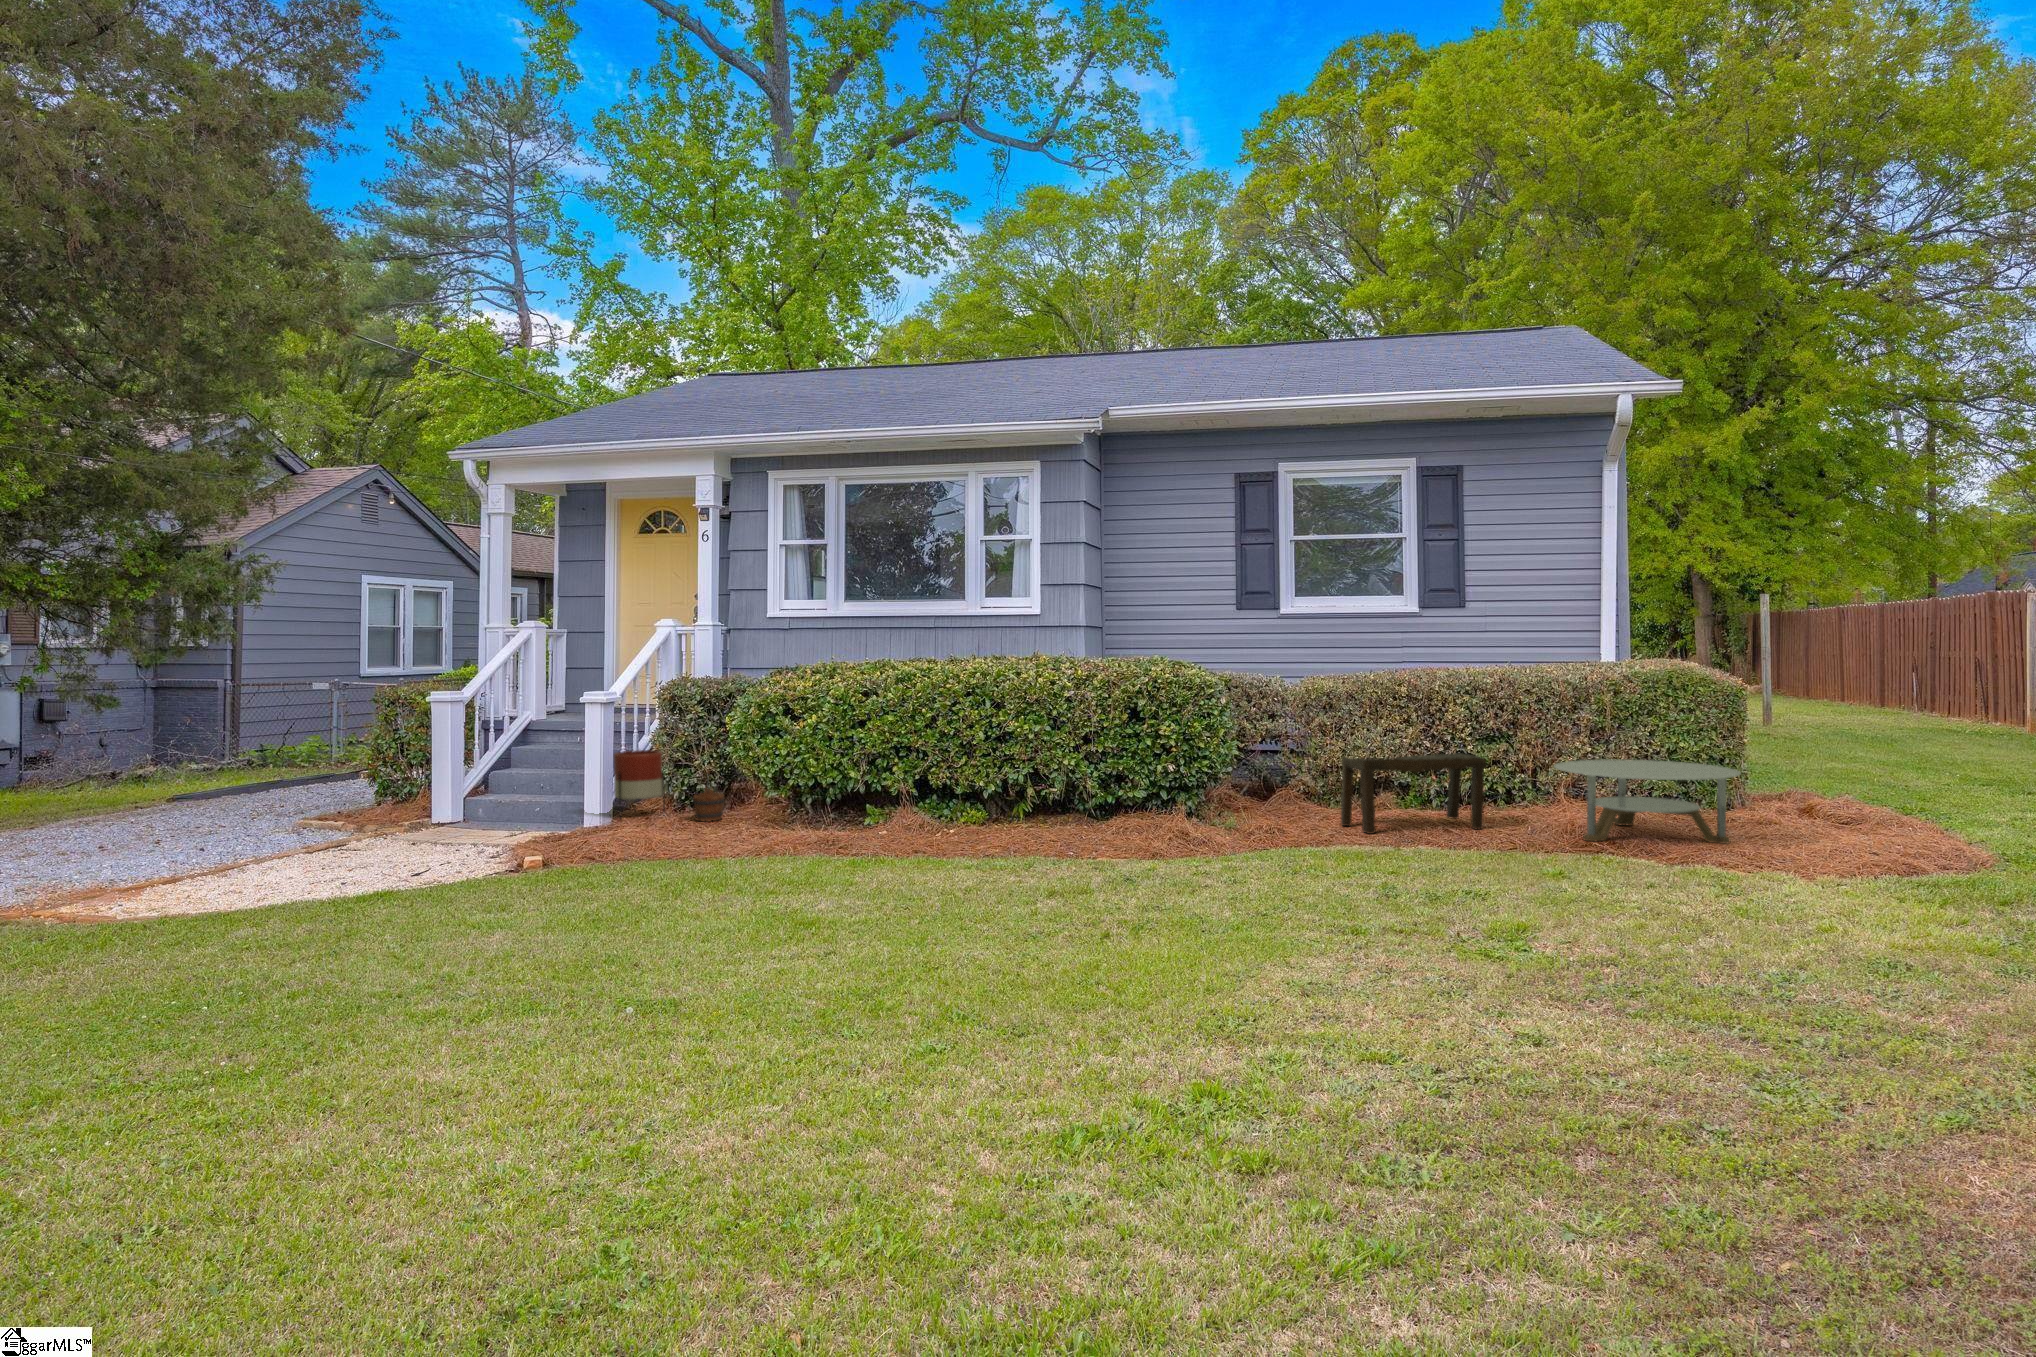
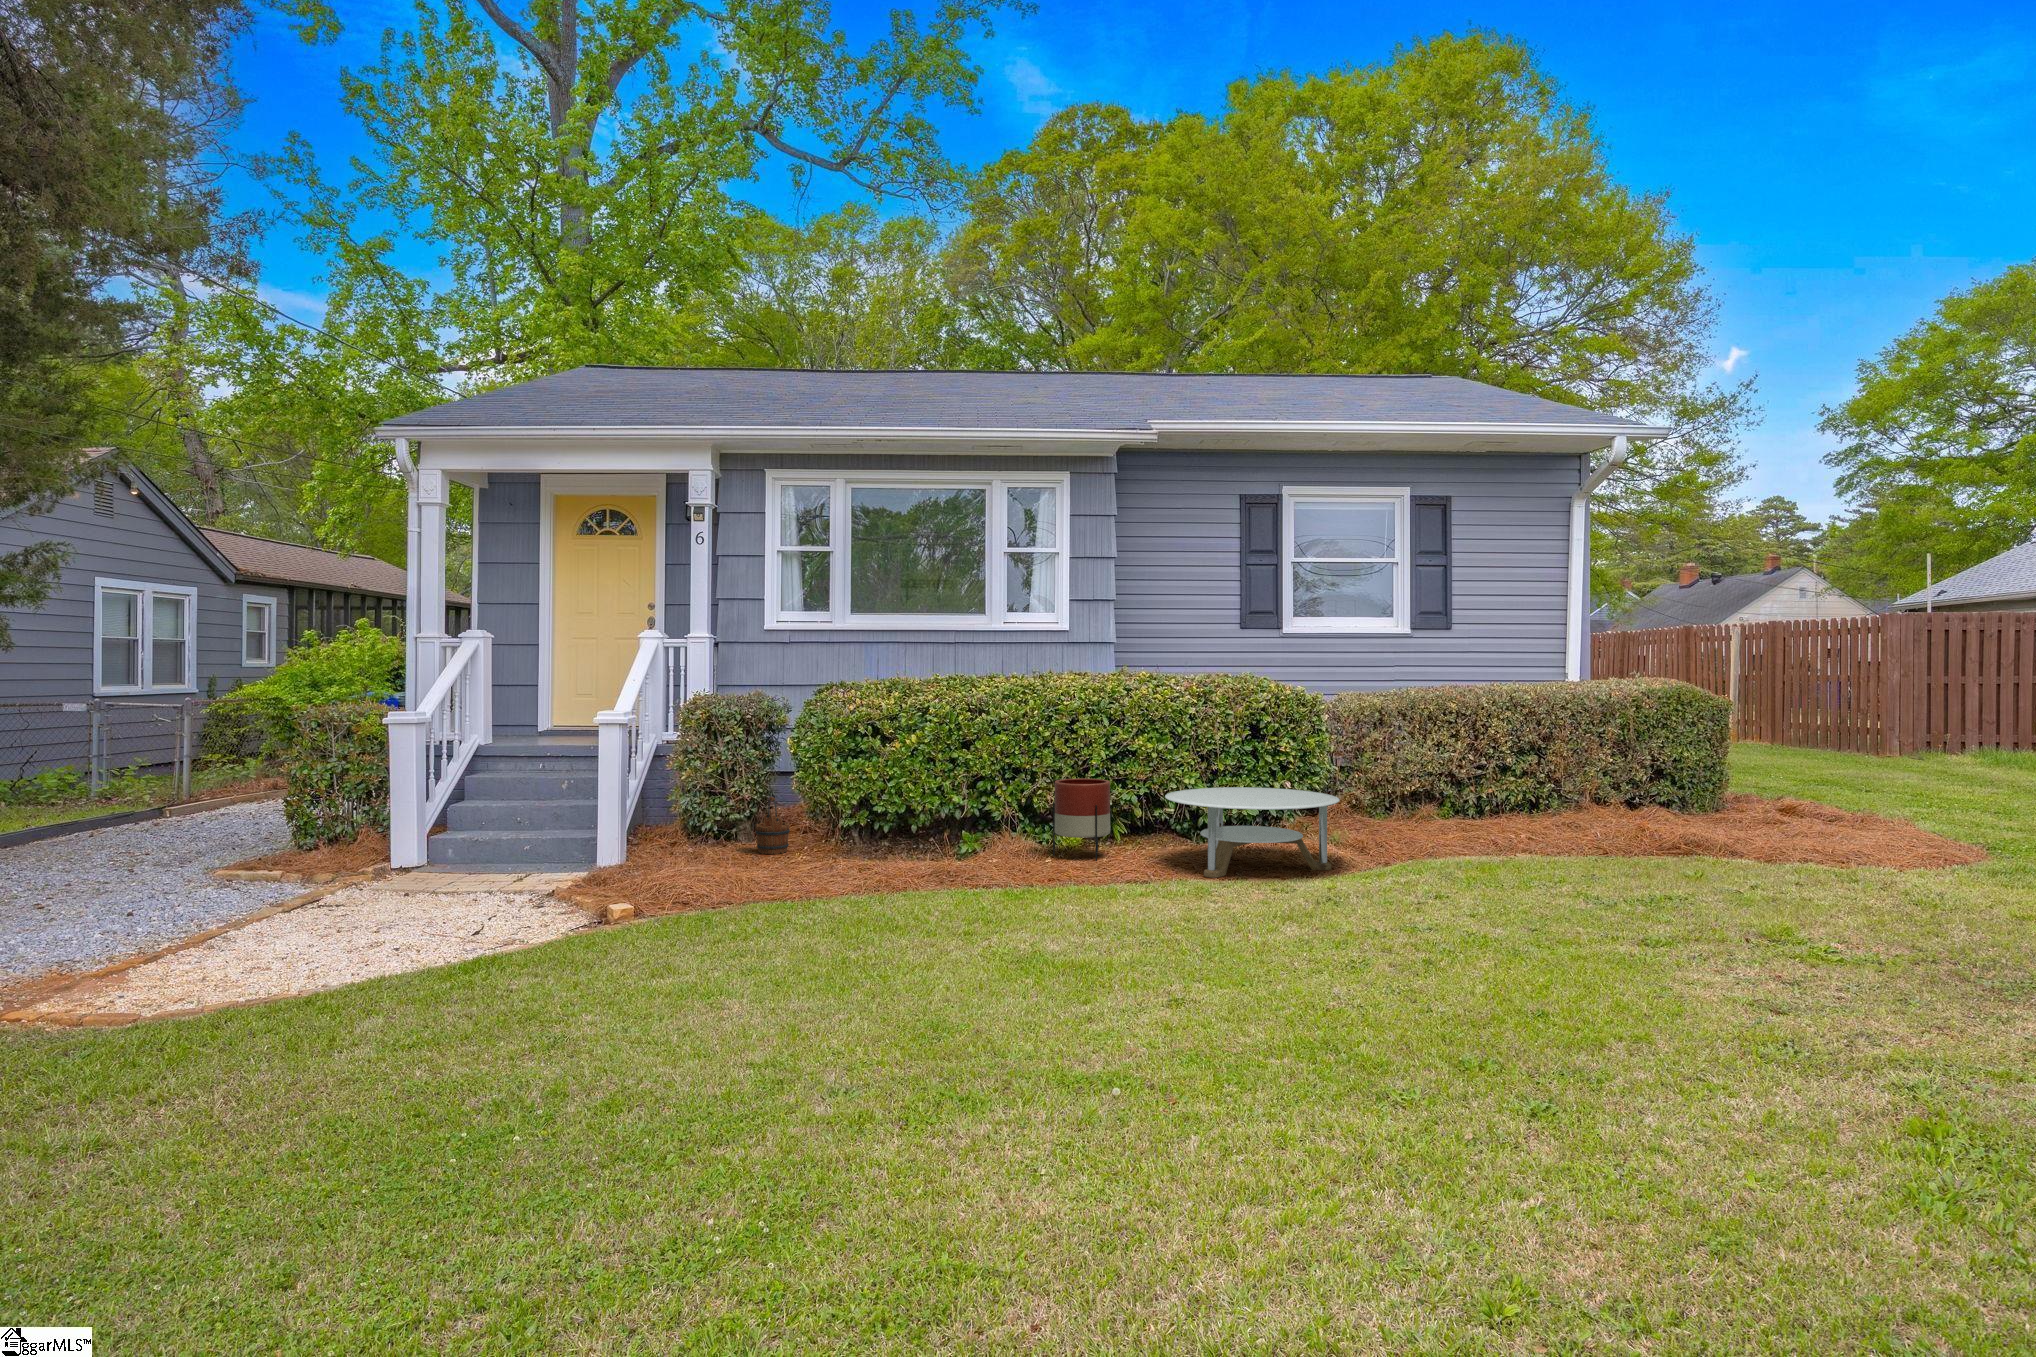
planter: present [614,750,665,802] -> present [1053,778,1110,861]
bench: present [1341,753,1486,834] -> none [1425,765,1559,843]
round table: present [1554,759,1741,844] -> present [1165,787,1339,878]

